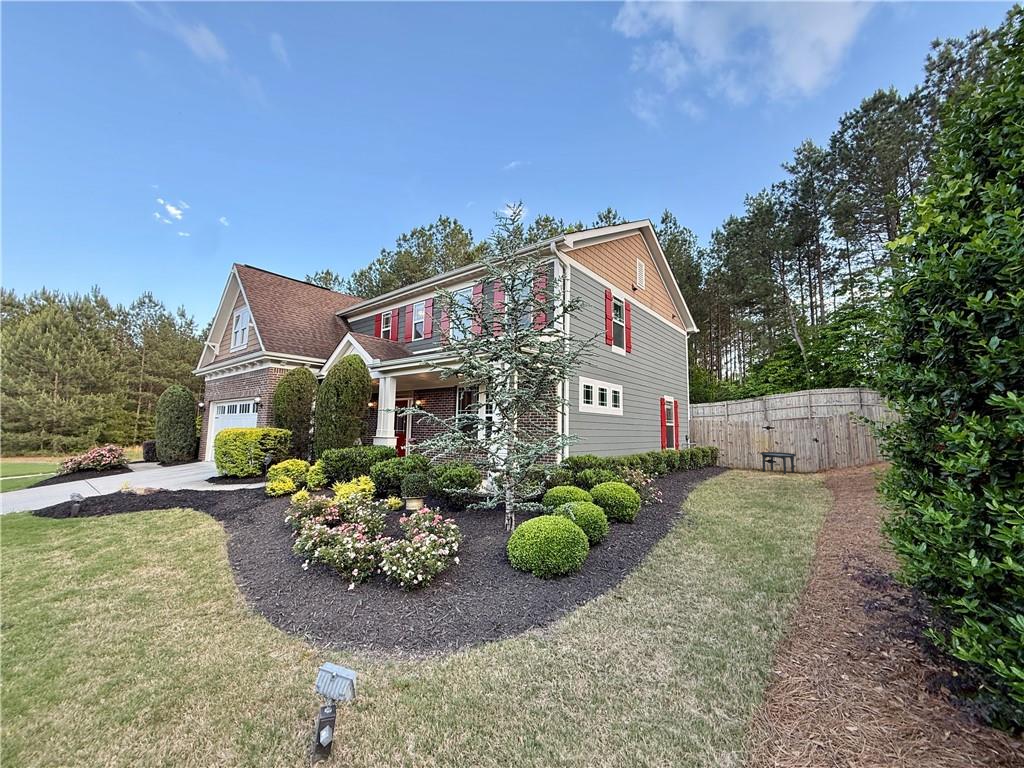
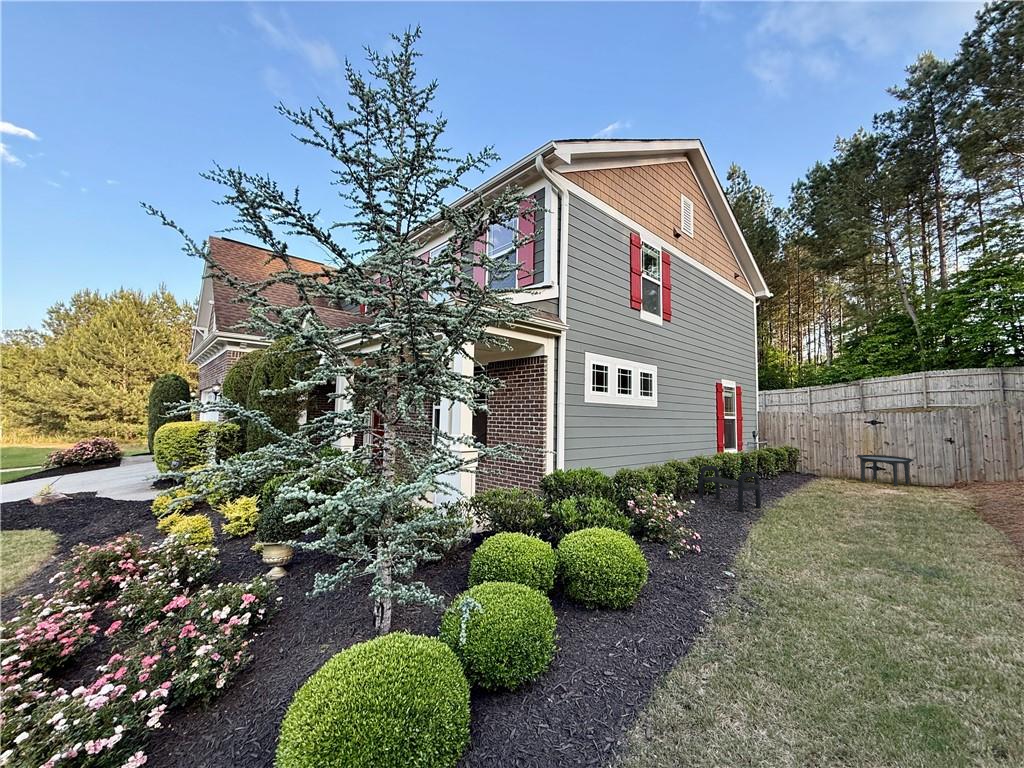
bench: none [653,461,696,493] -> present [699,466,761,512]

